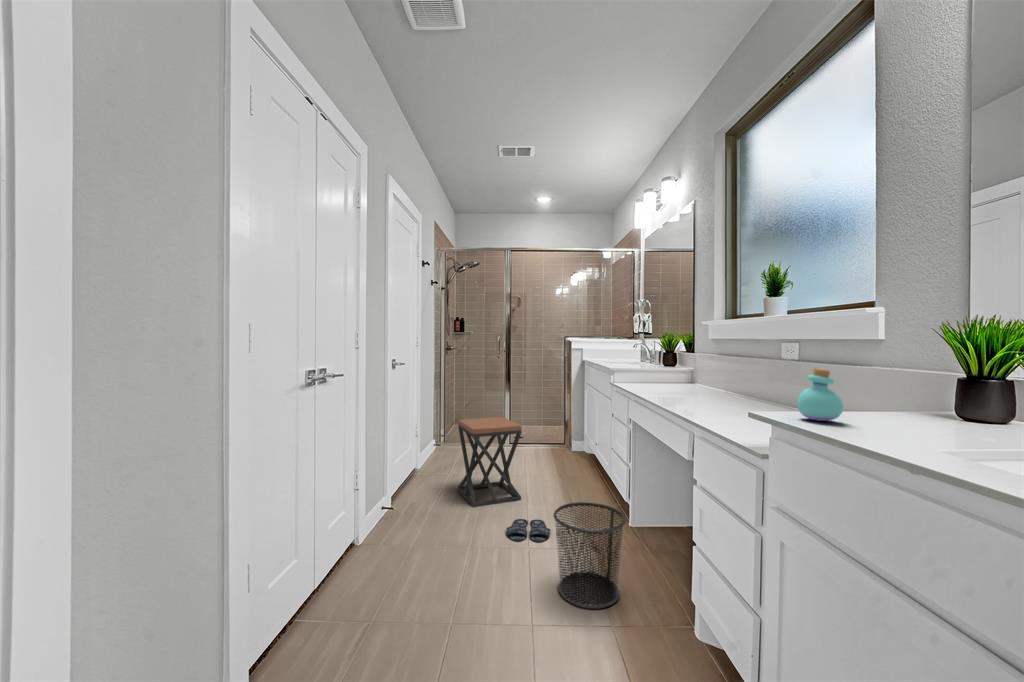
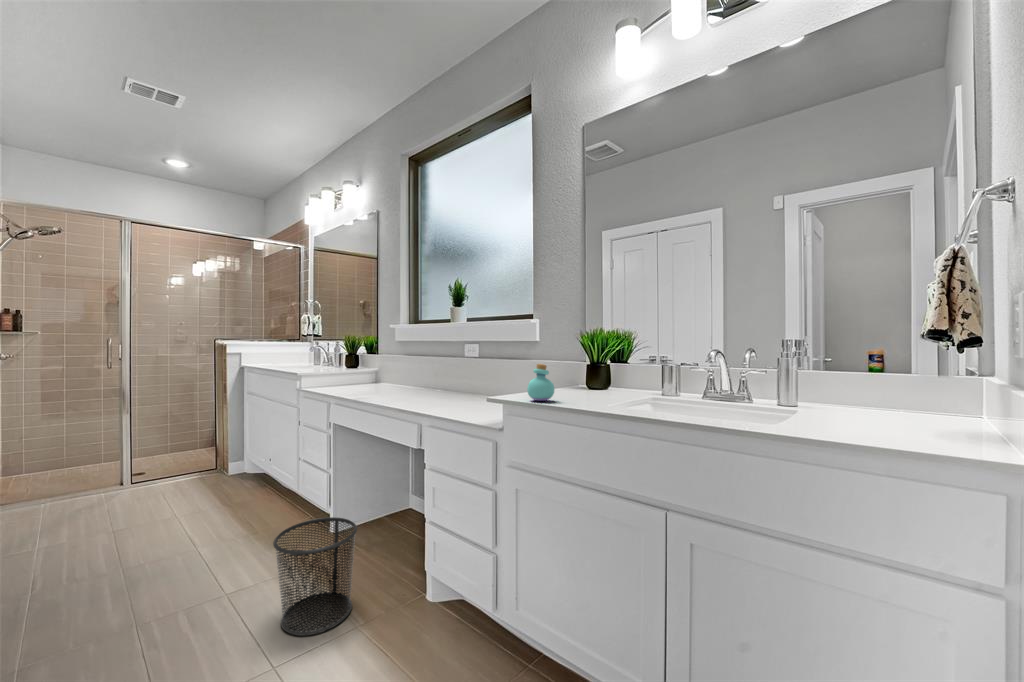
stool: present [458,417,521,507] -> none [54,450,180,586]
slippers: present [506,519,550,542] -> none [176,564,244,603]

